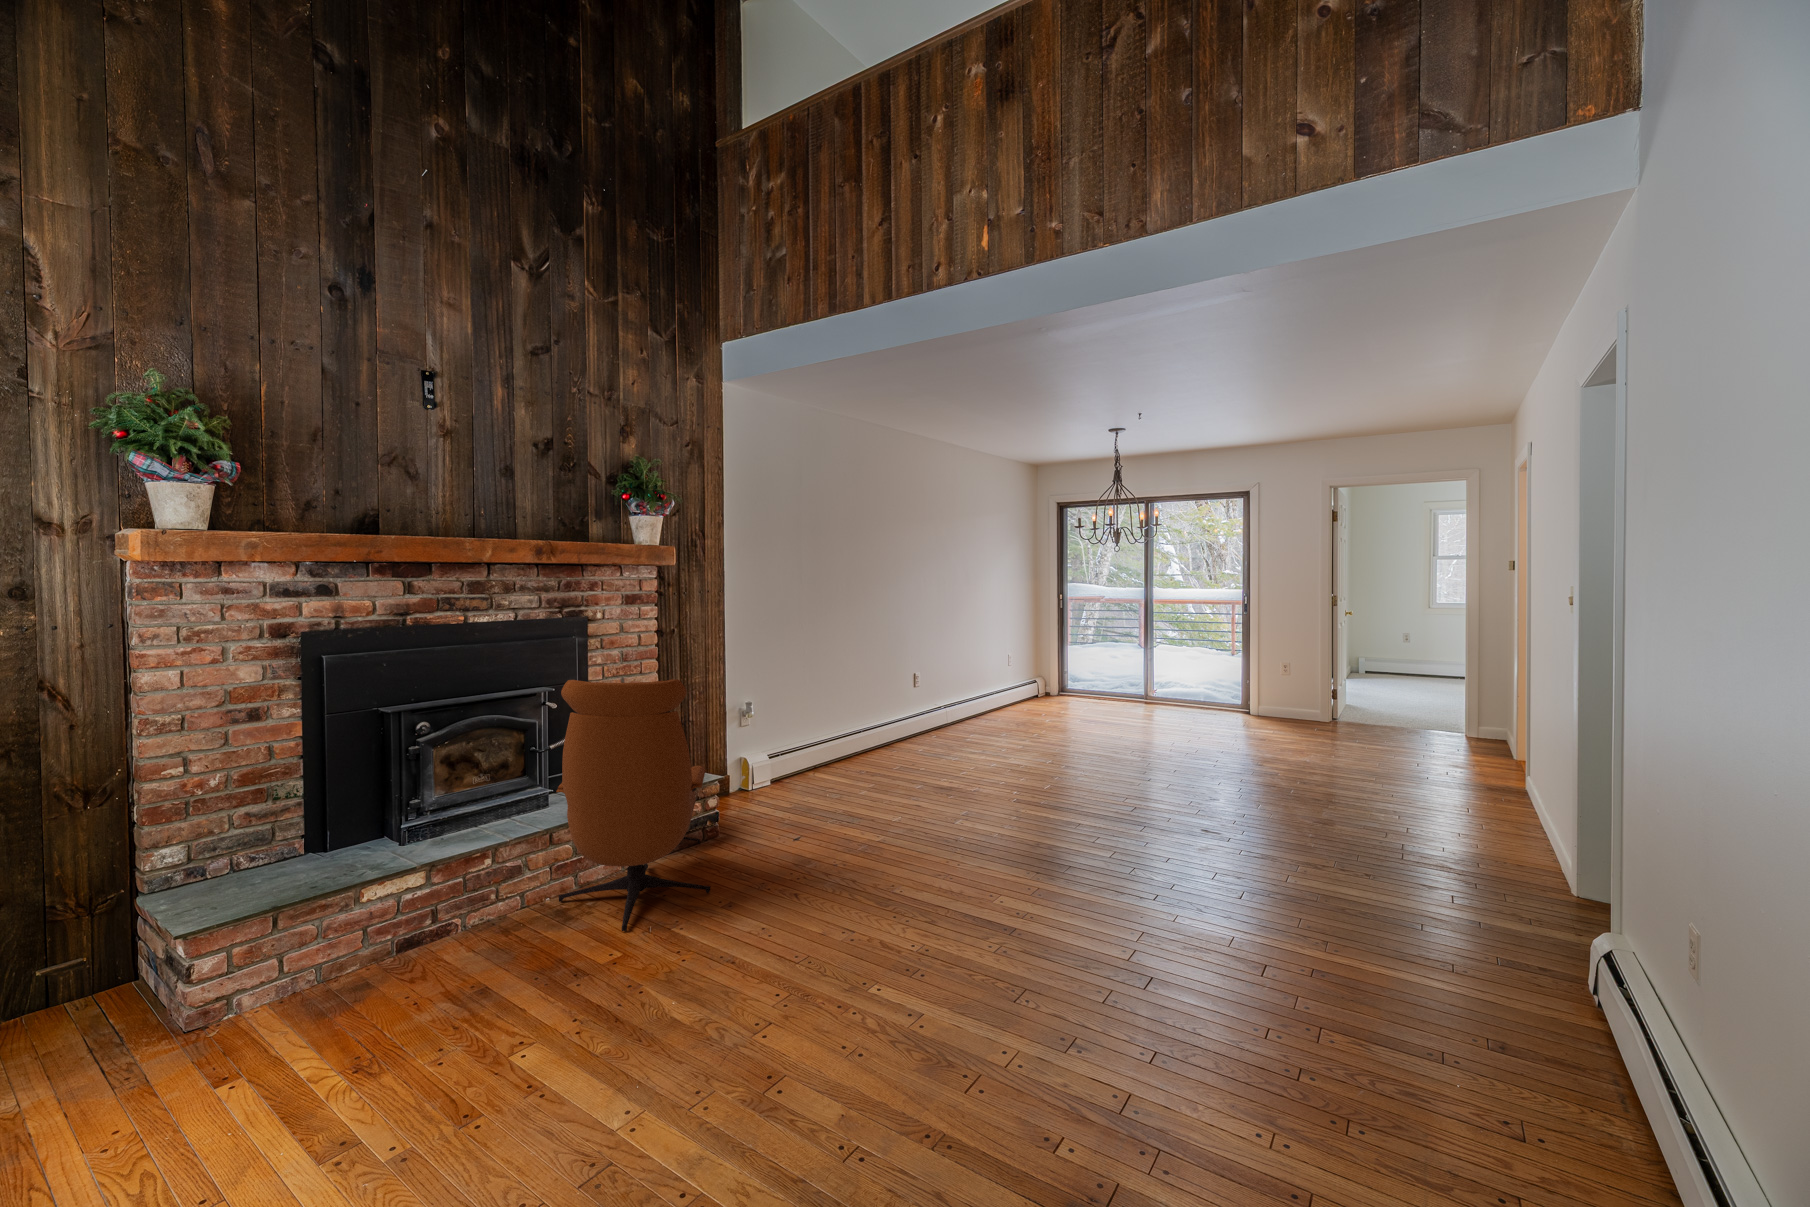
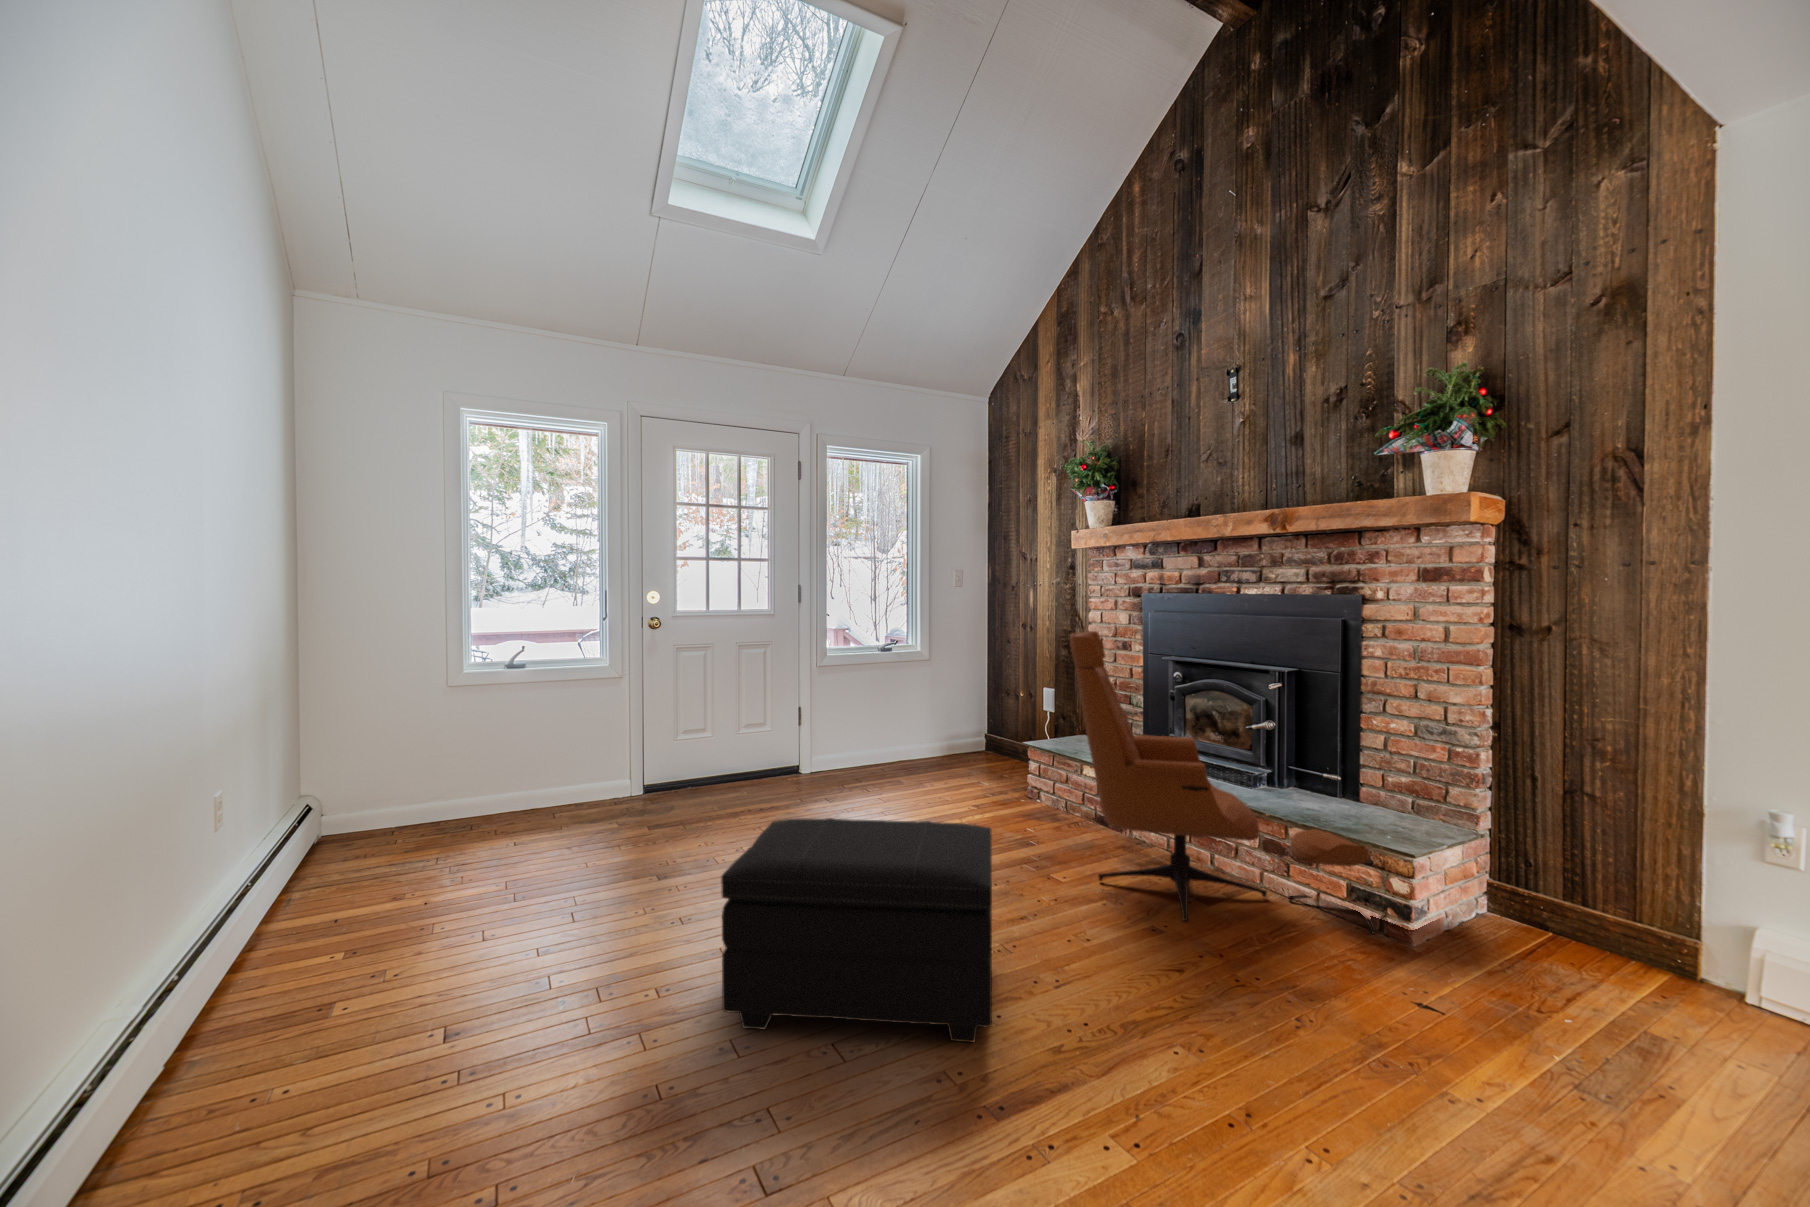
footstool: none [826,833,1047,1071] -> present [721,818,992,1042]

